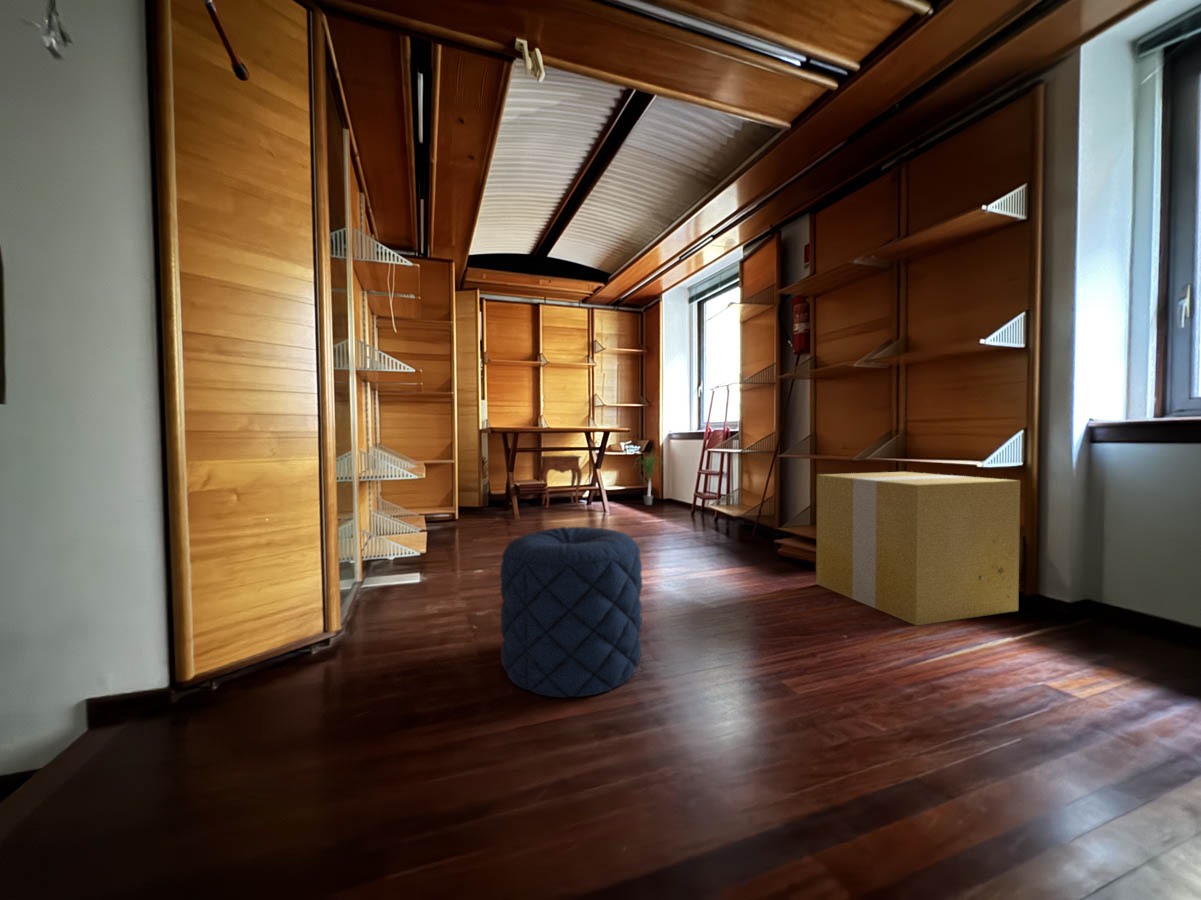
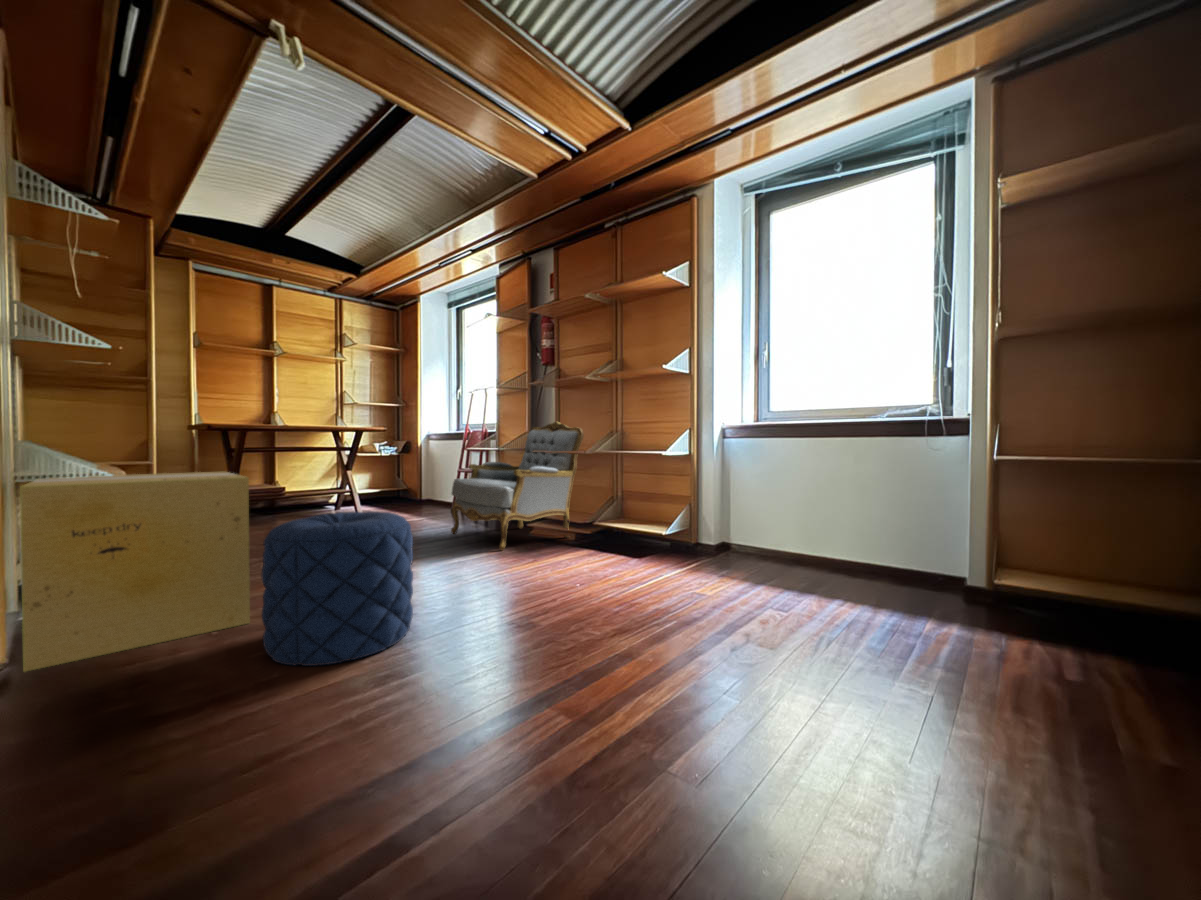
armchair: none [689,420,849,570] -> present [451,422,584,551]
potted plant: present [641,452,657,505] -> none [386,448,428,507]
side table: present [539,455,582,508] -> none [271,457,328,516]
cardboard box: present [816,472,1020,625] -> present [20,471,250,672]

